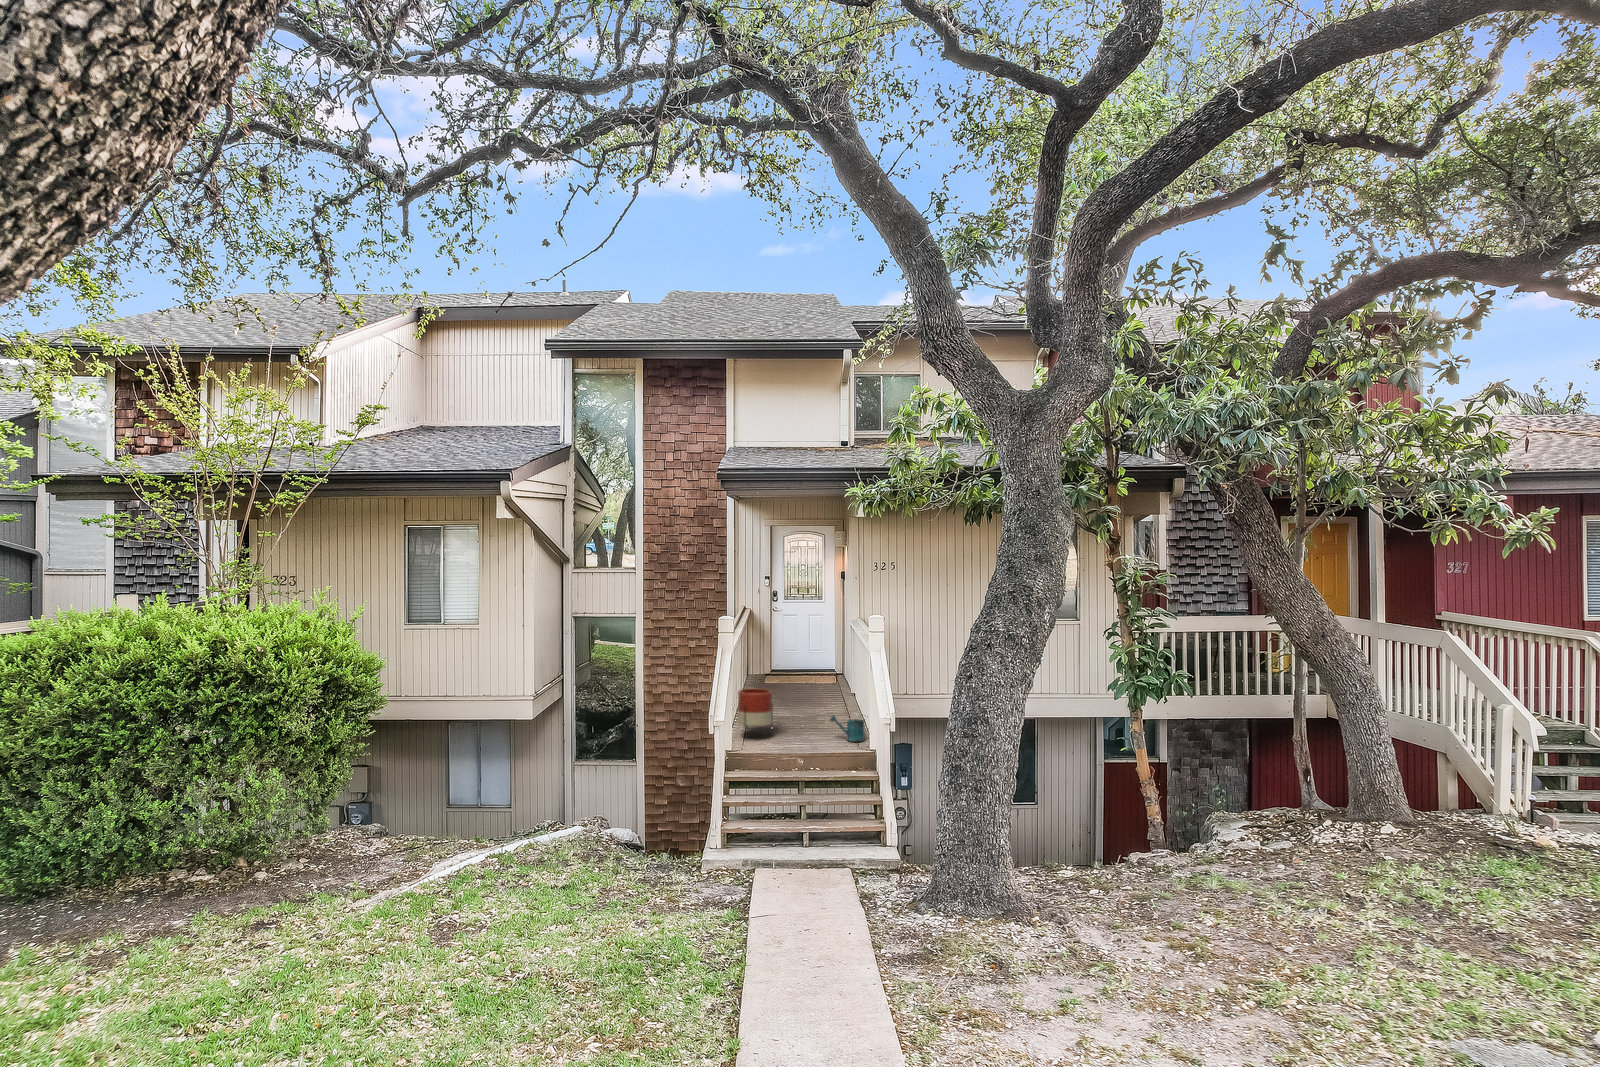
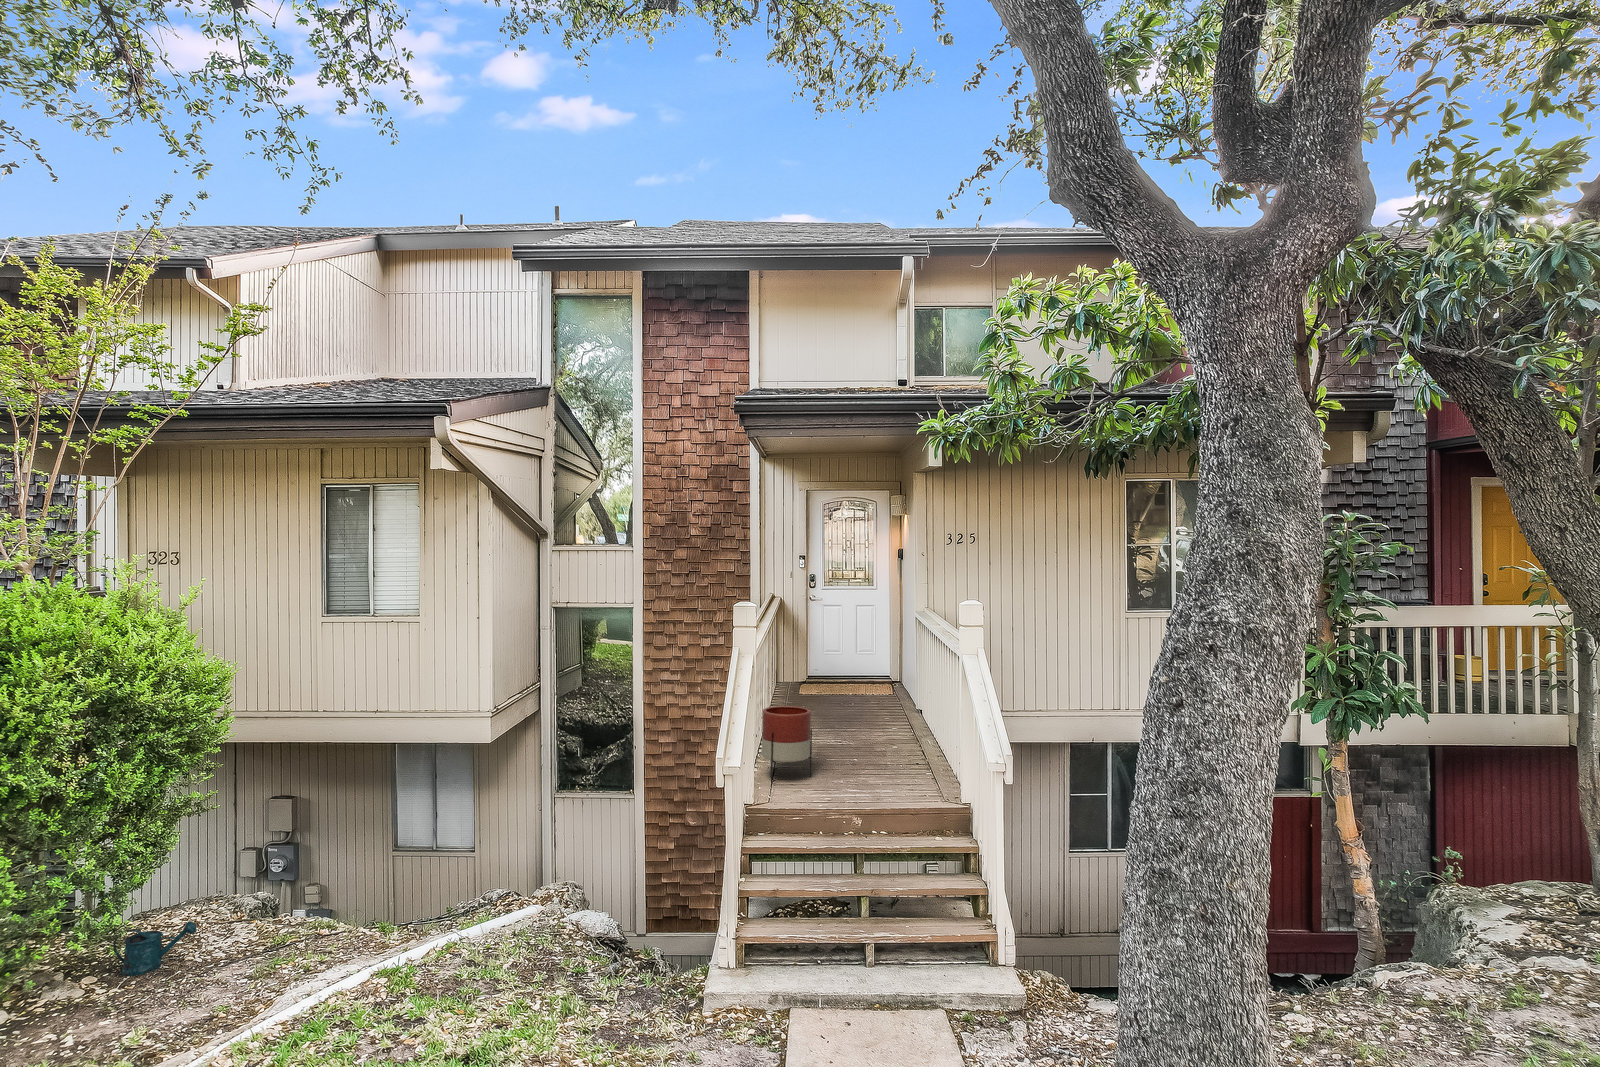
watering can: present [830,715,865,742] -> present [113,921,196,976]

